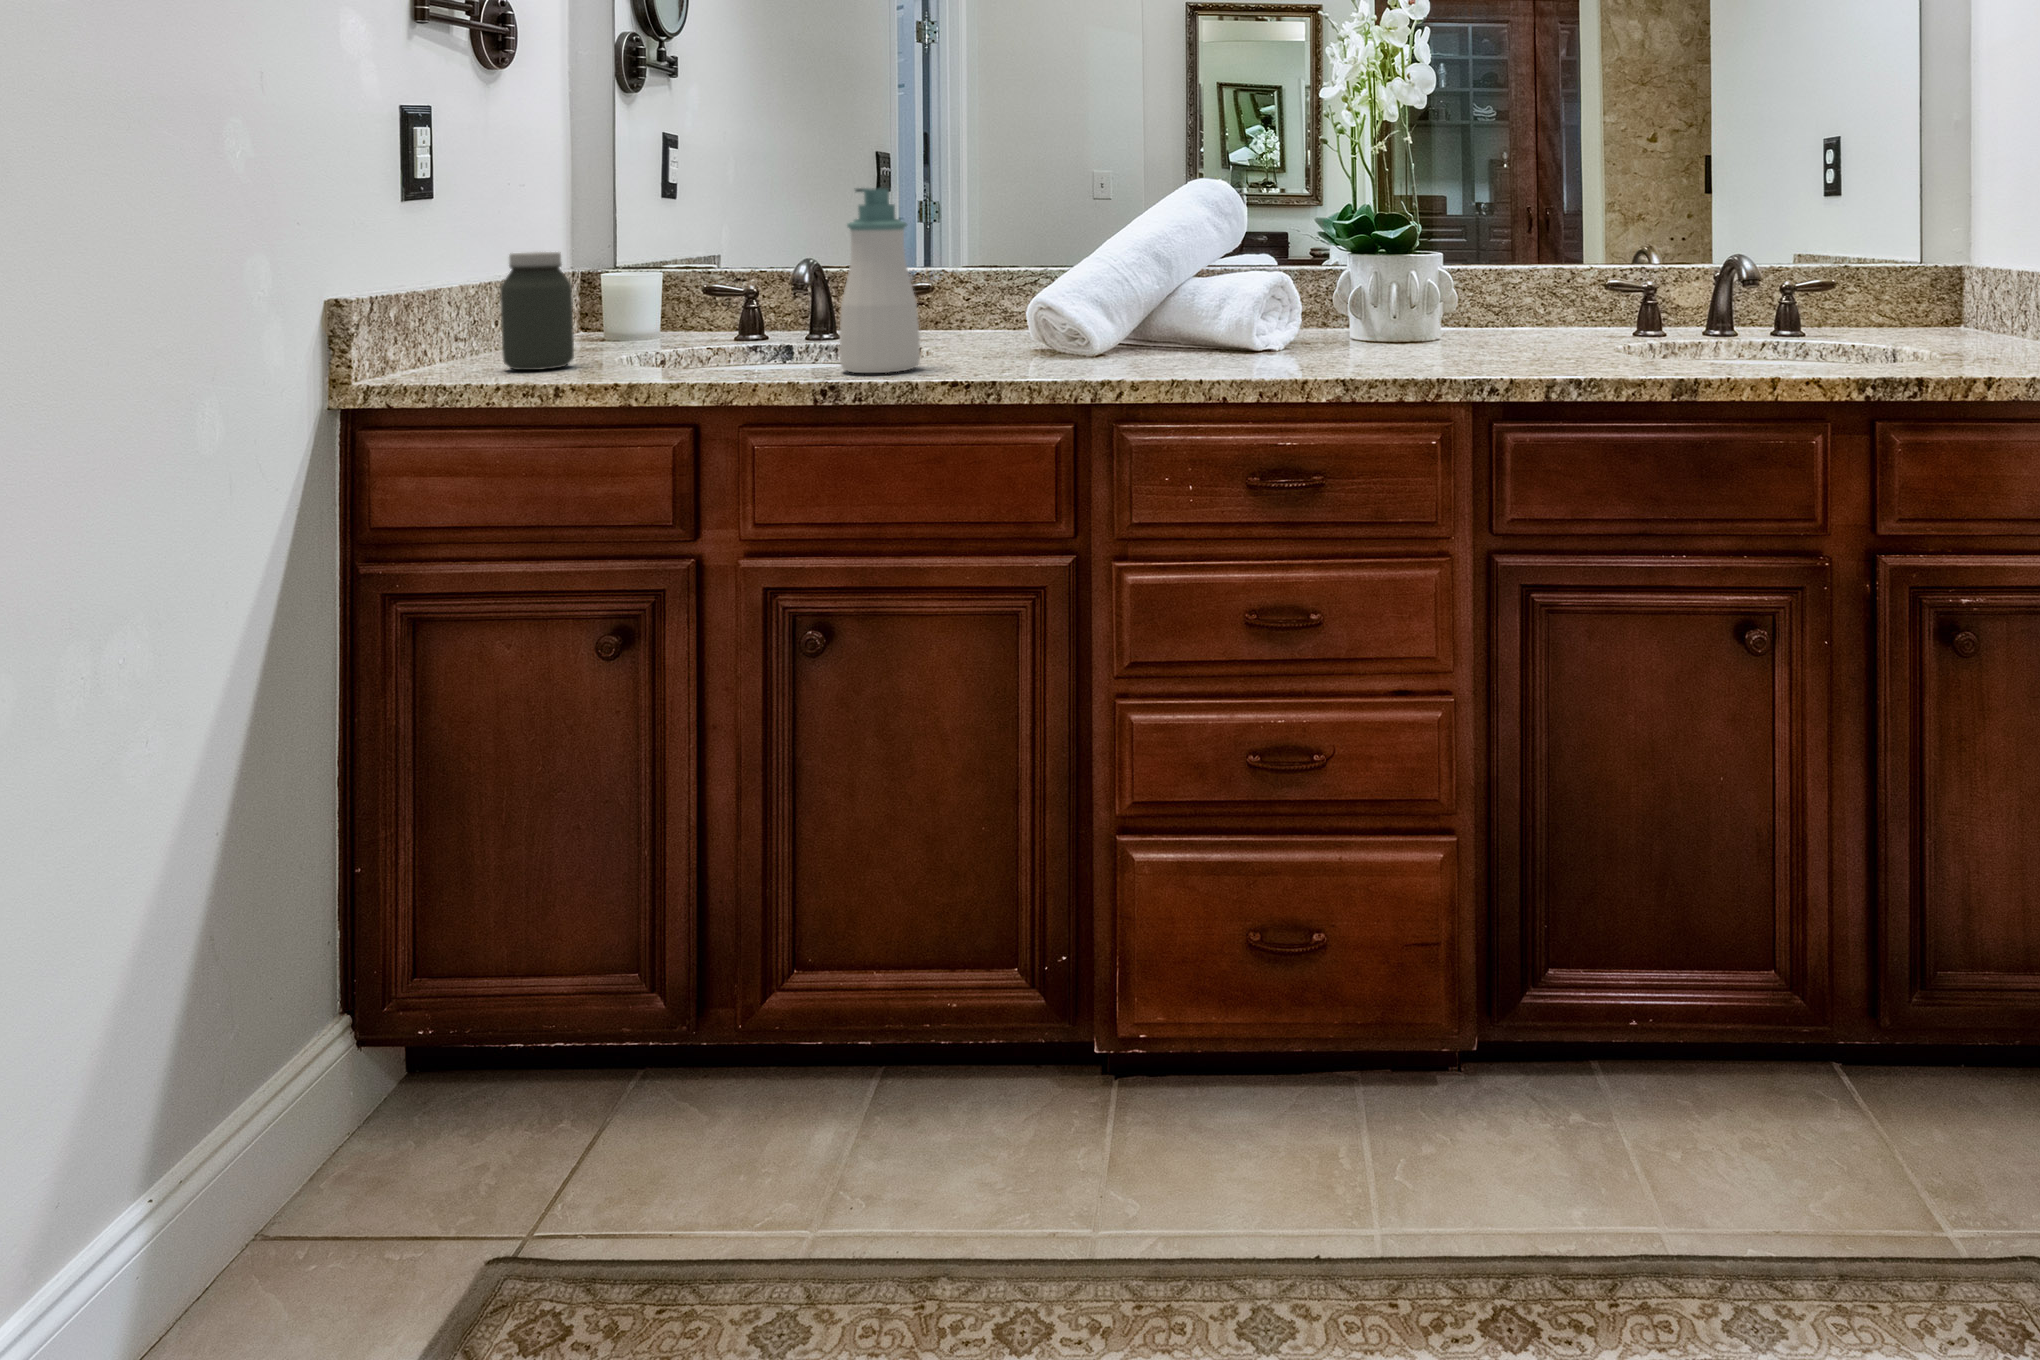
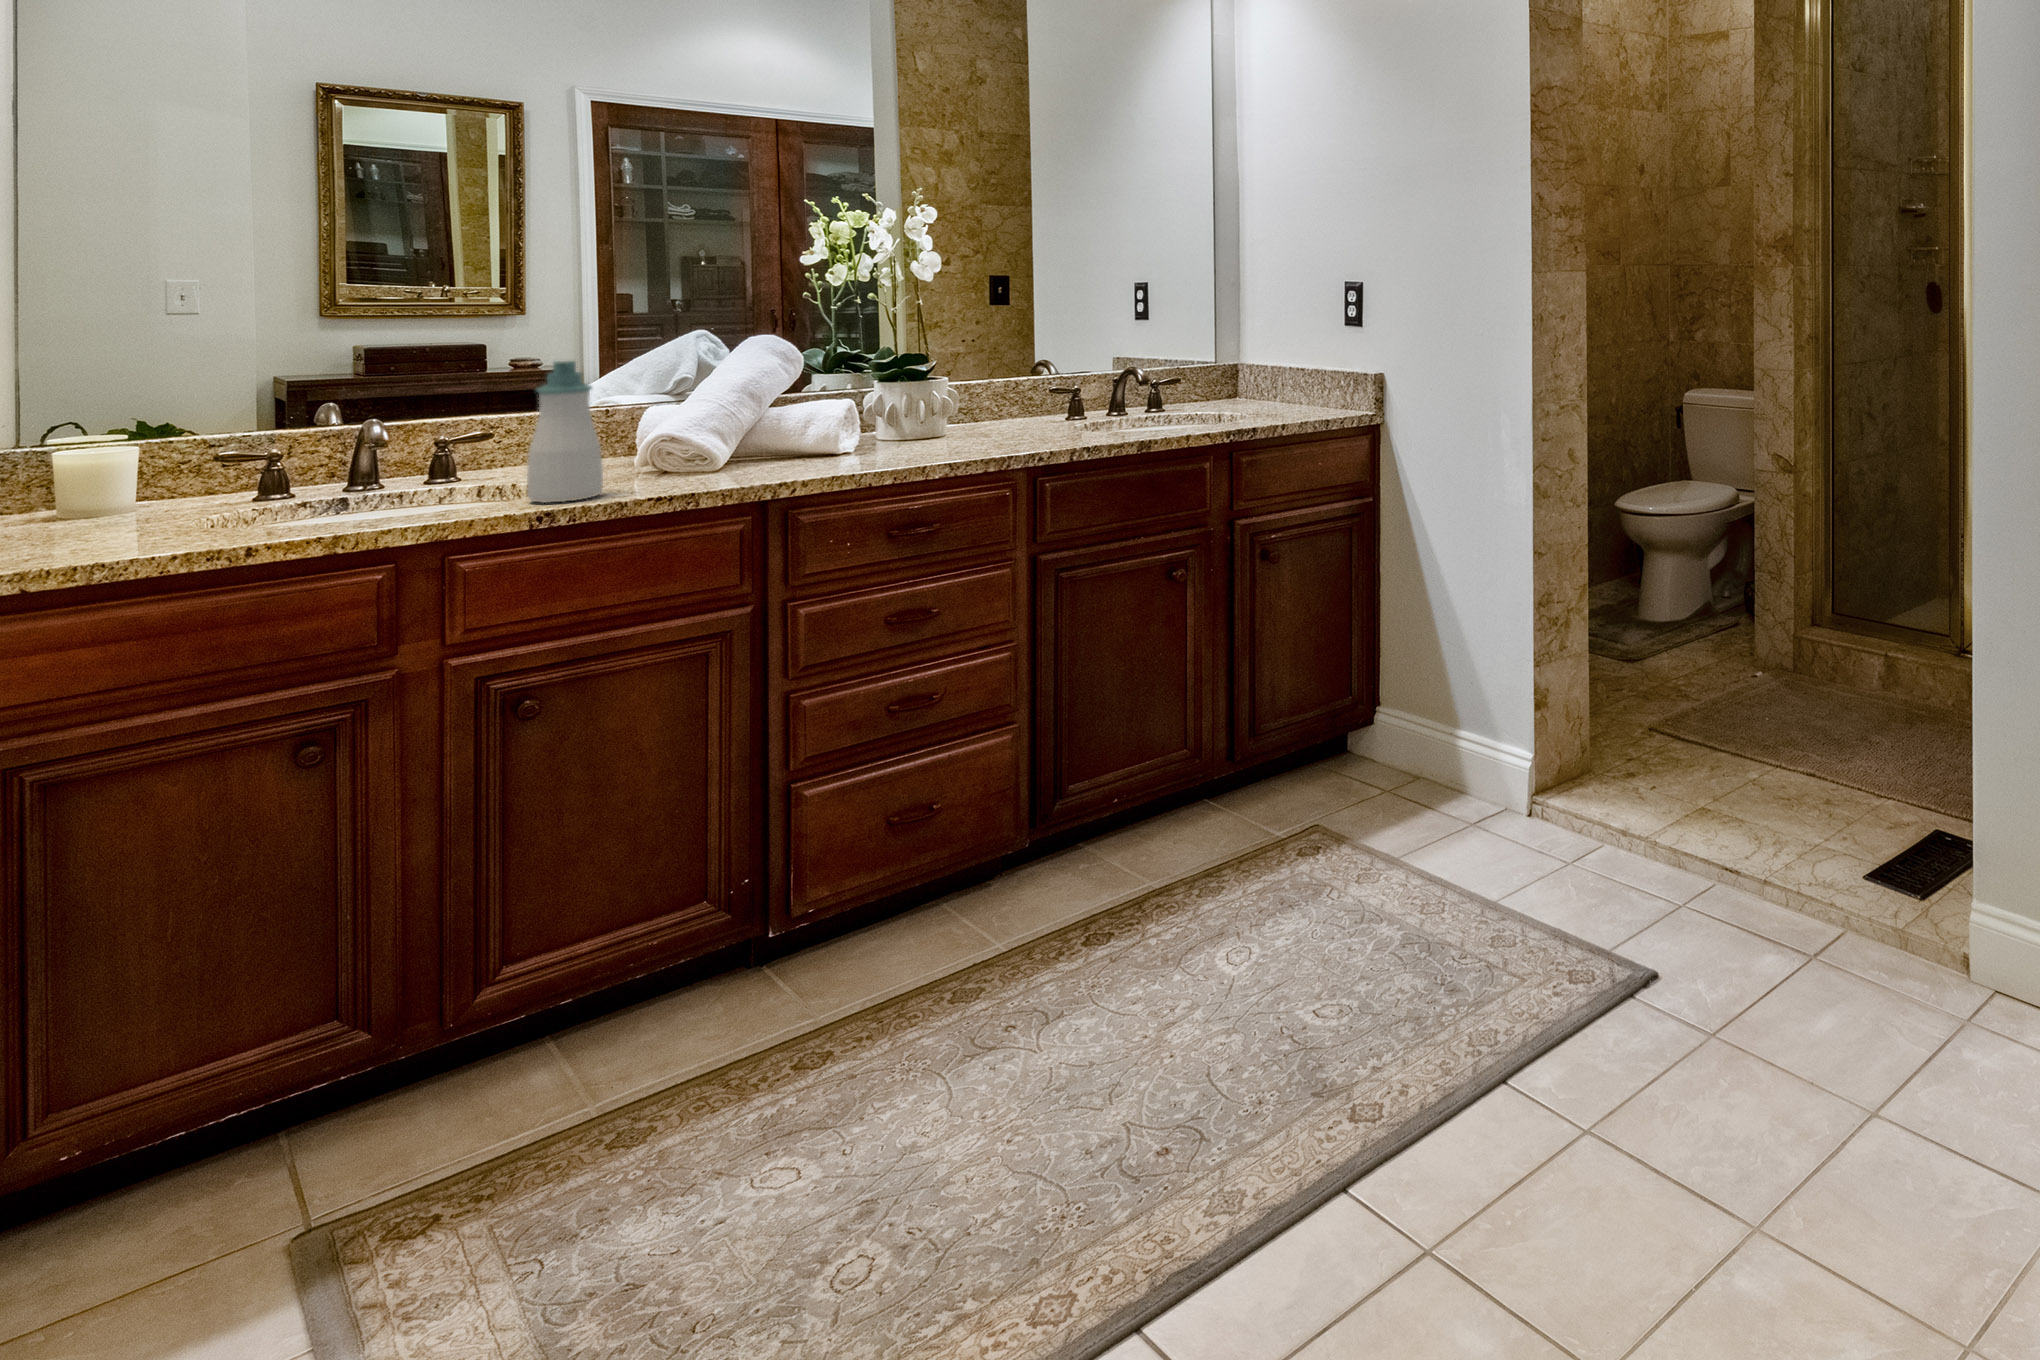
jar: present [500,252,574,370] -> none [91,434,180,547]

